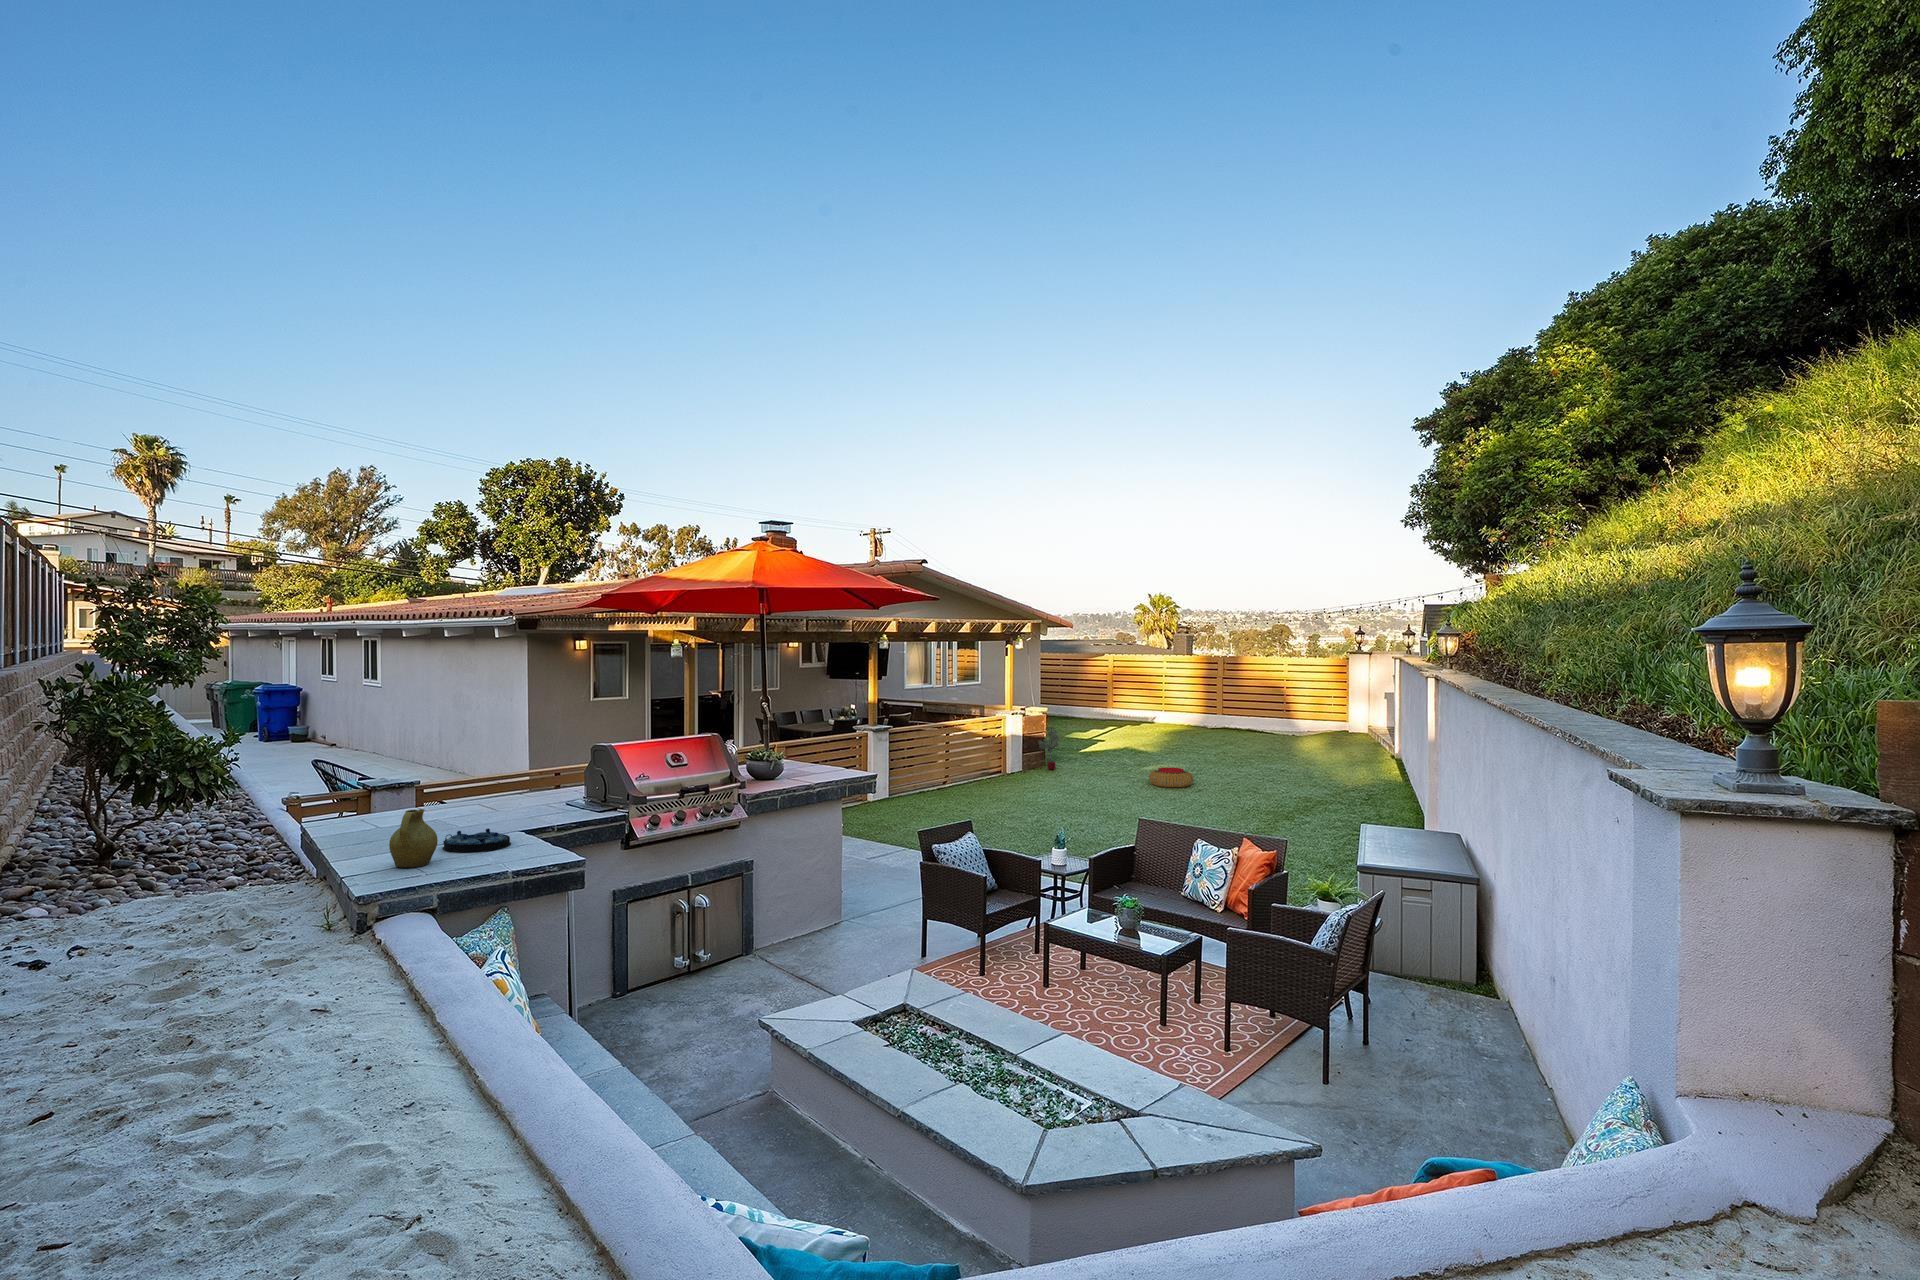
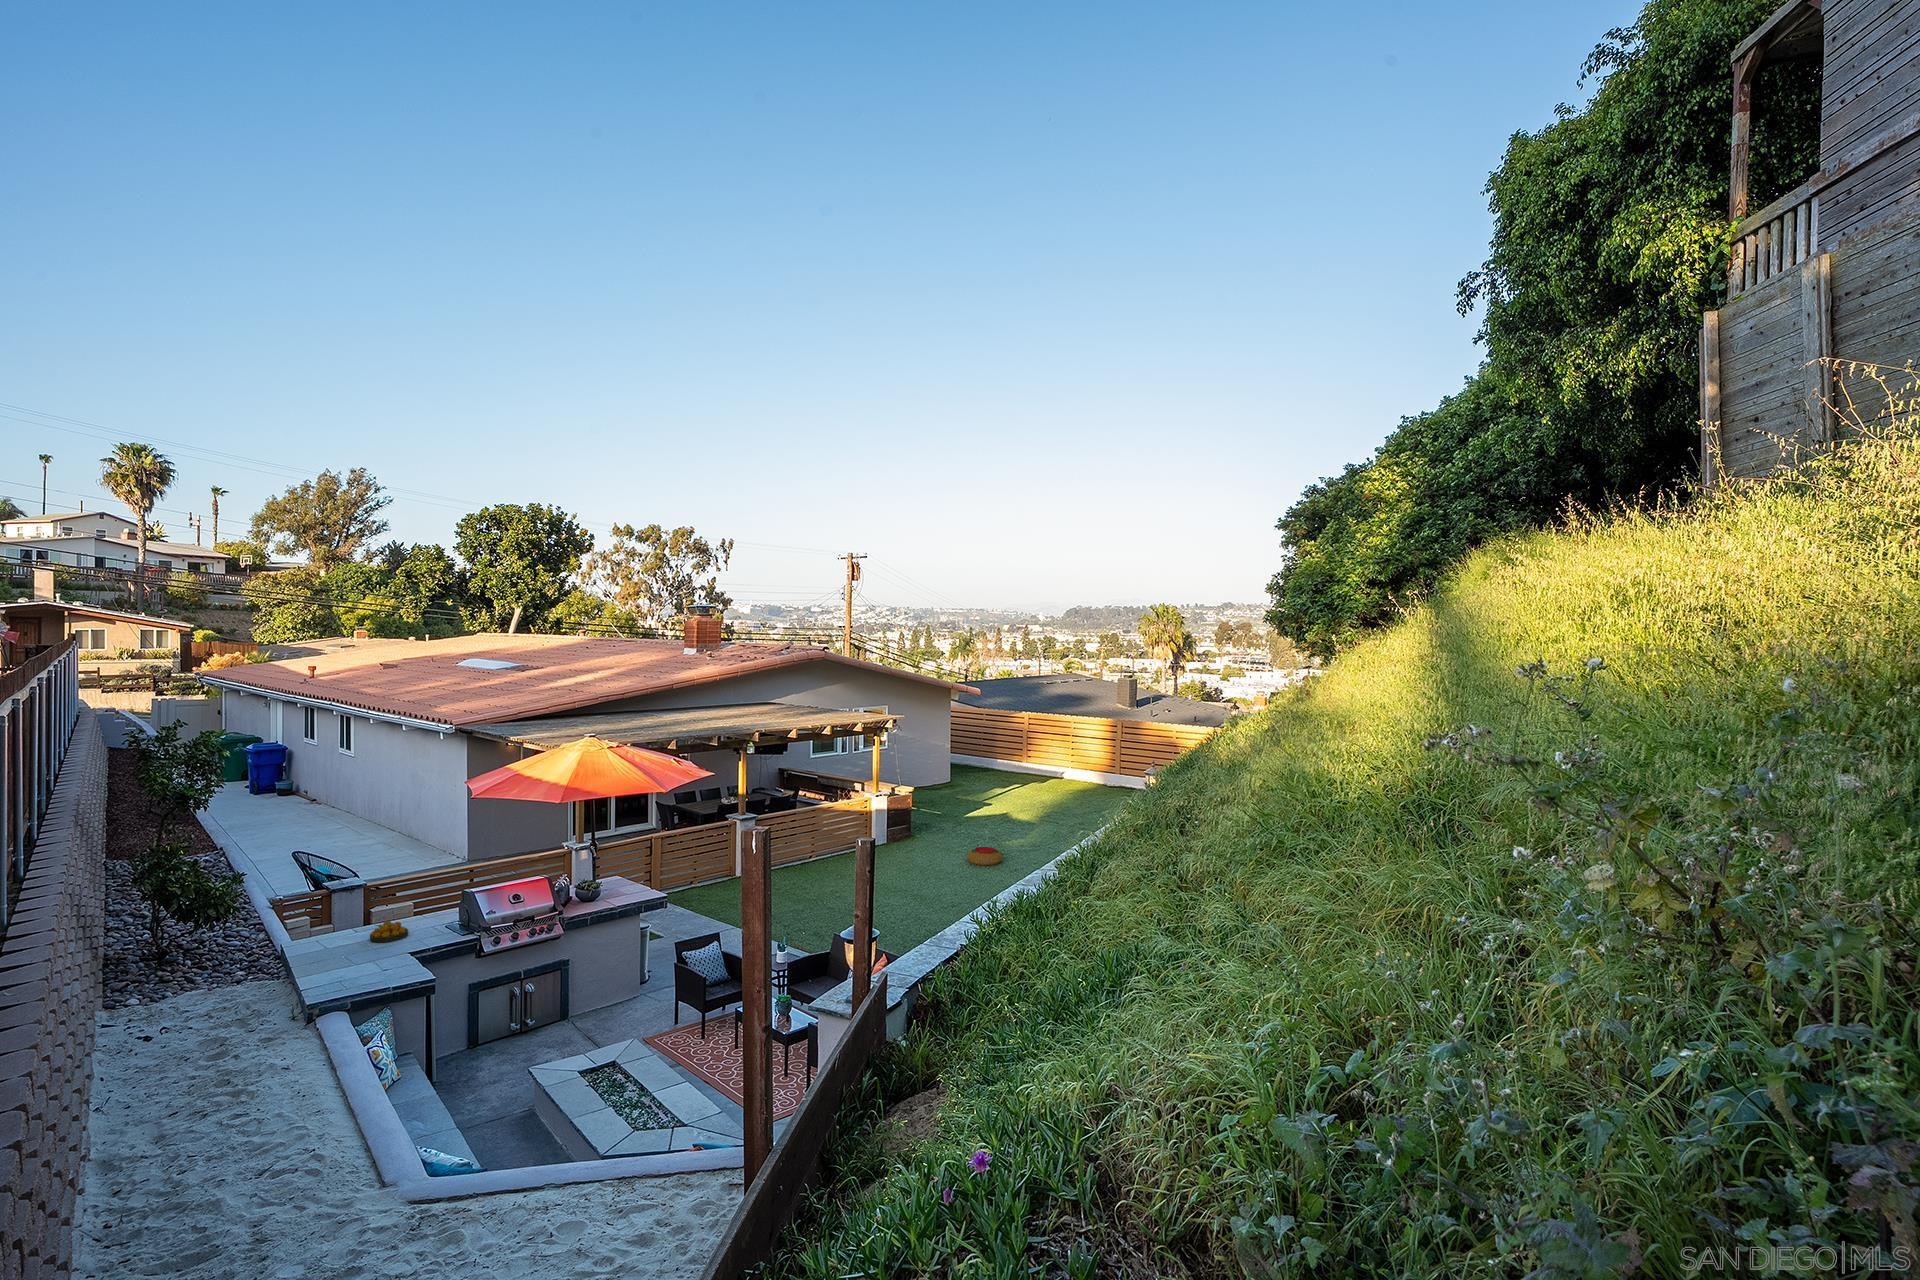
potted tree: present [1038,726,1060,770] -> none [891,805,911,843]
fruit bowl: none [450,791,511,821] -> present [370,921,408,942]
pitcher: present [389,809,438,868] -> none [327,951,353,984]
serving tray: present [443,828,511,852] -> none [359,955,399,971]

